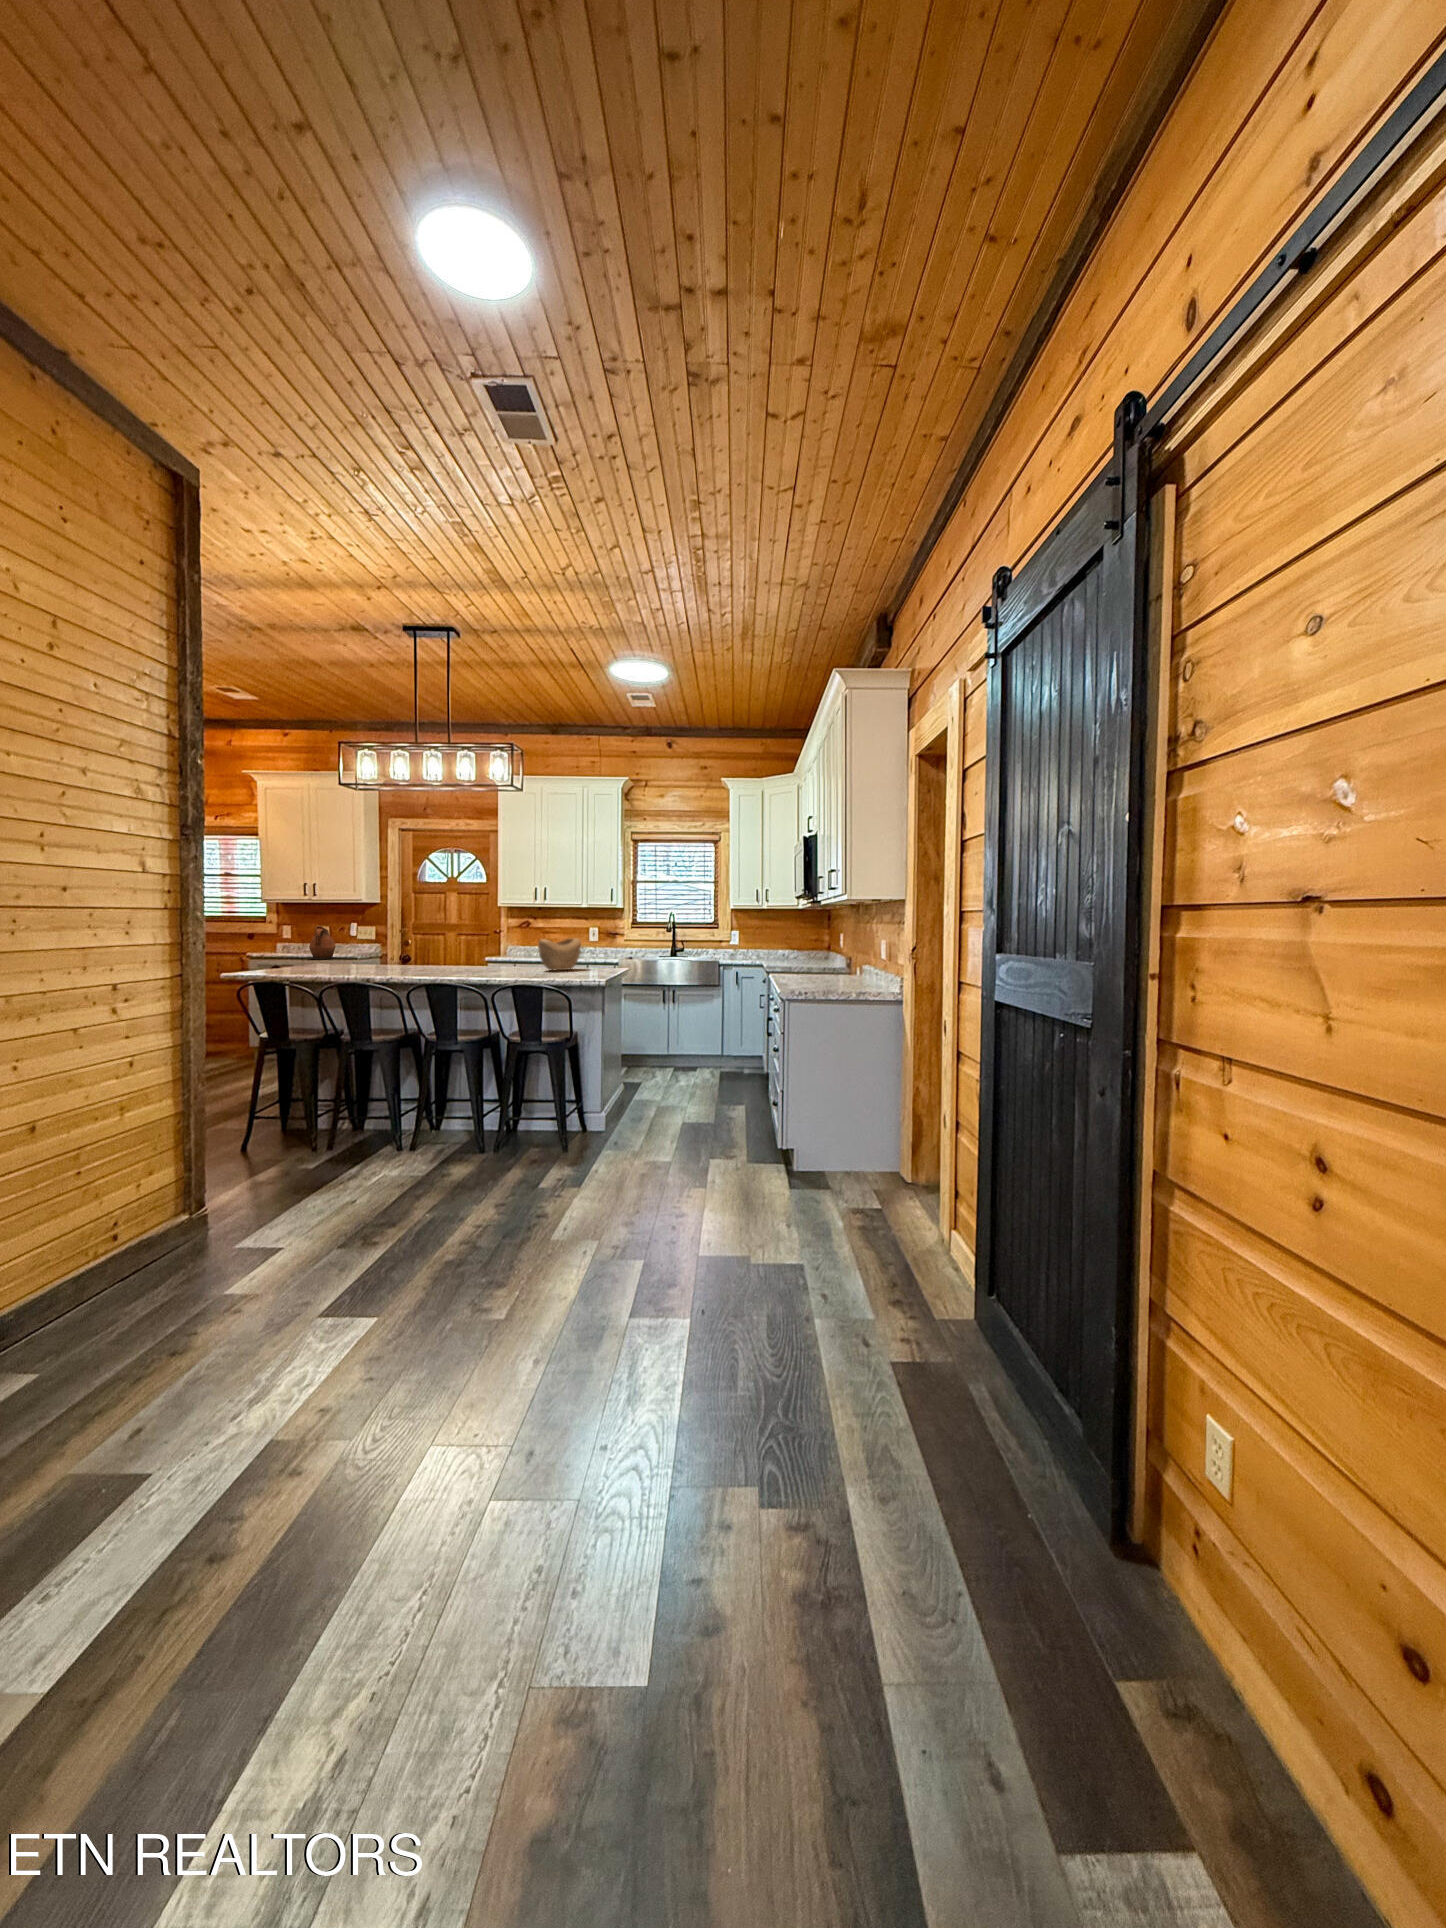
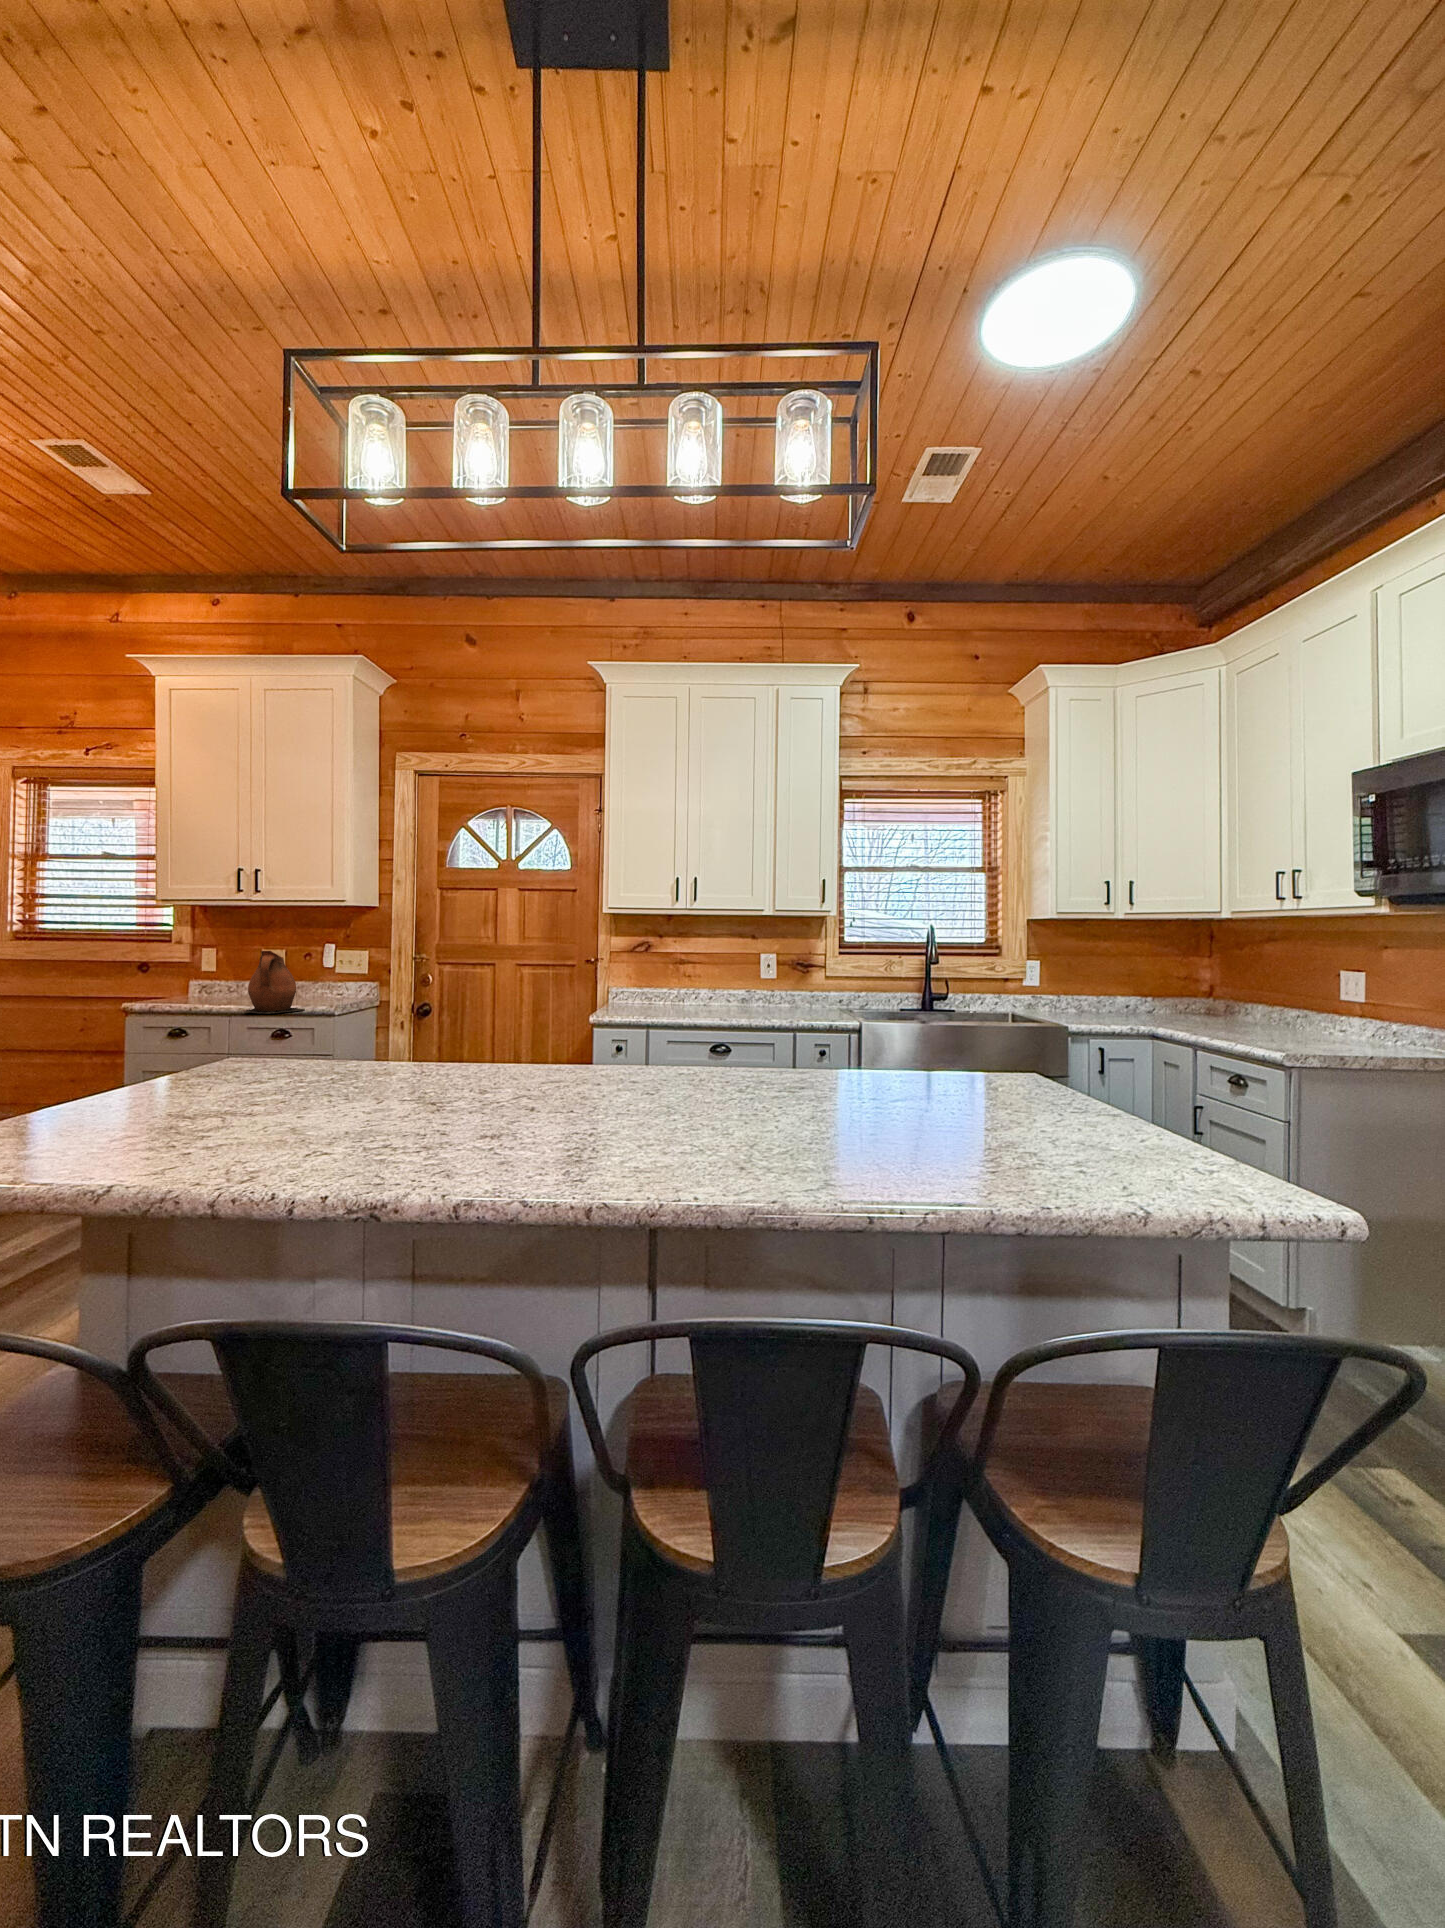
decorative bowl: present [538,938,581,970] -> none [901,1010,1024,1109]

